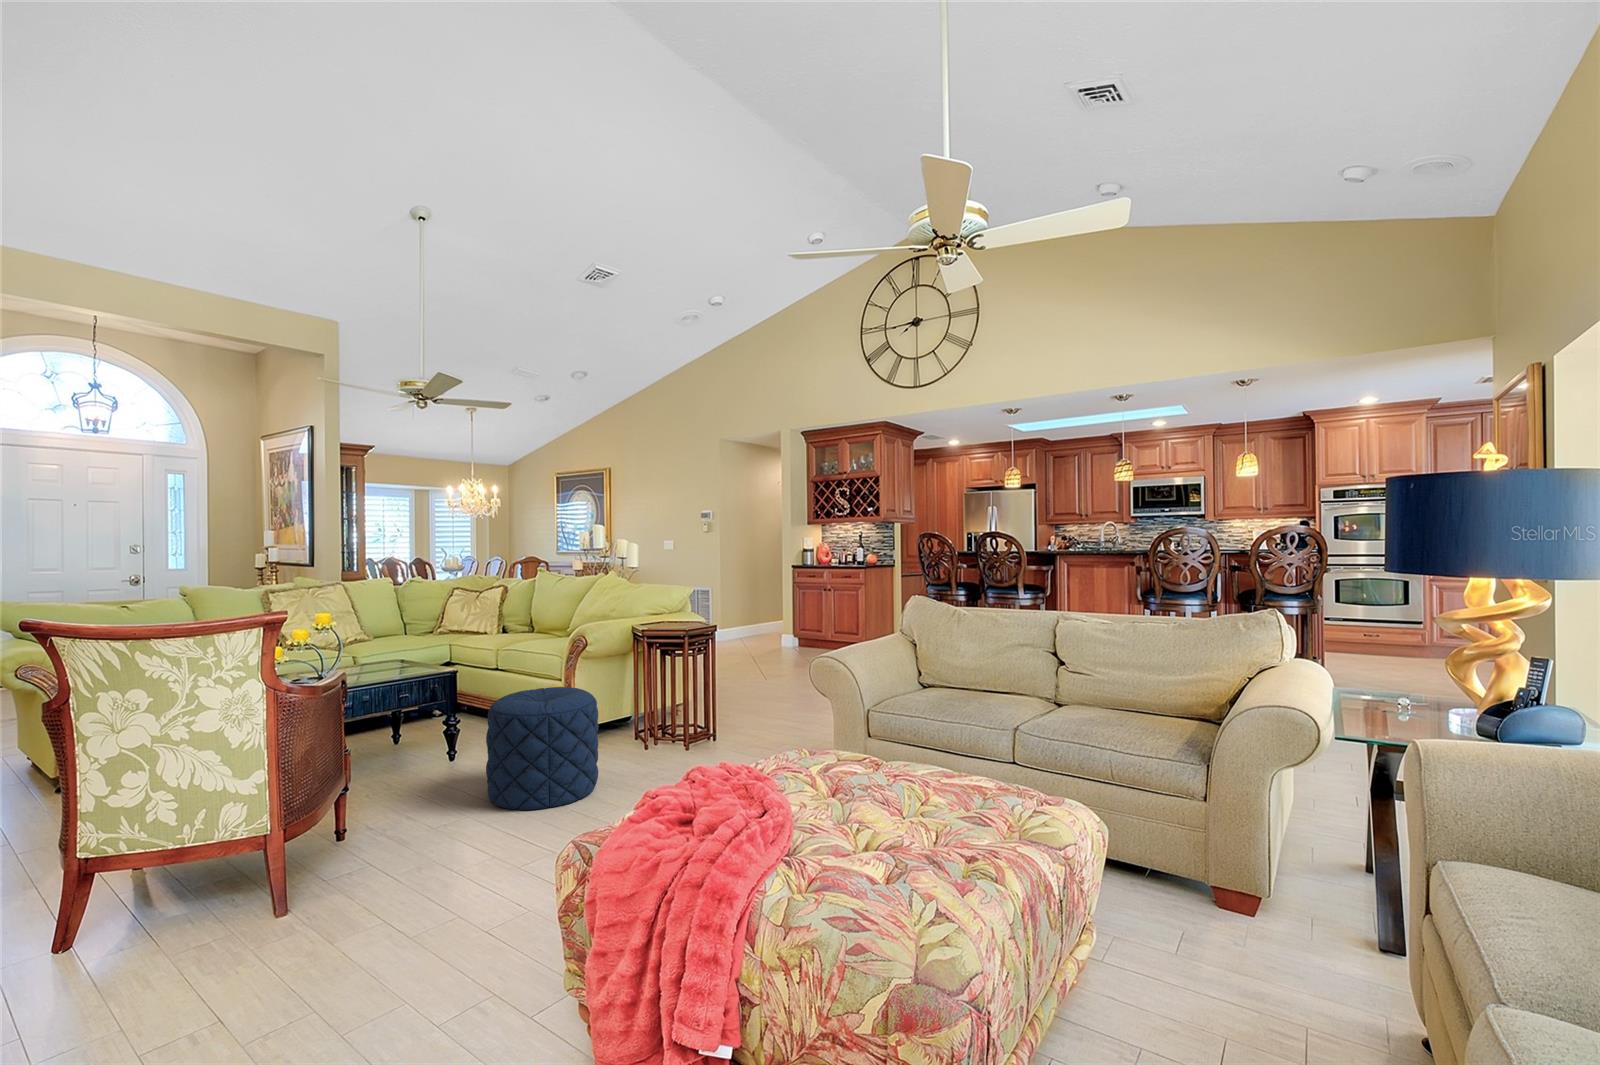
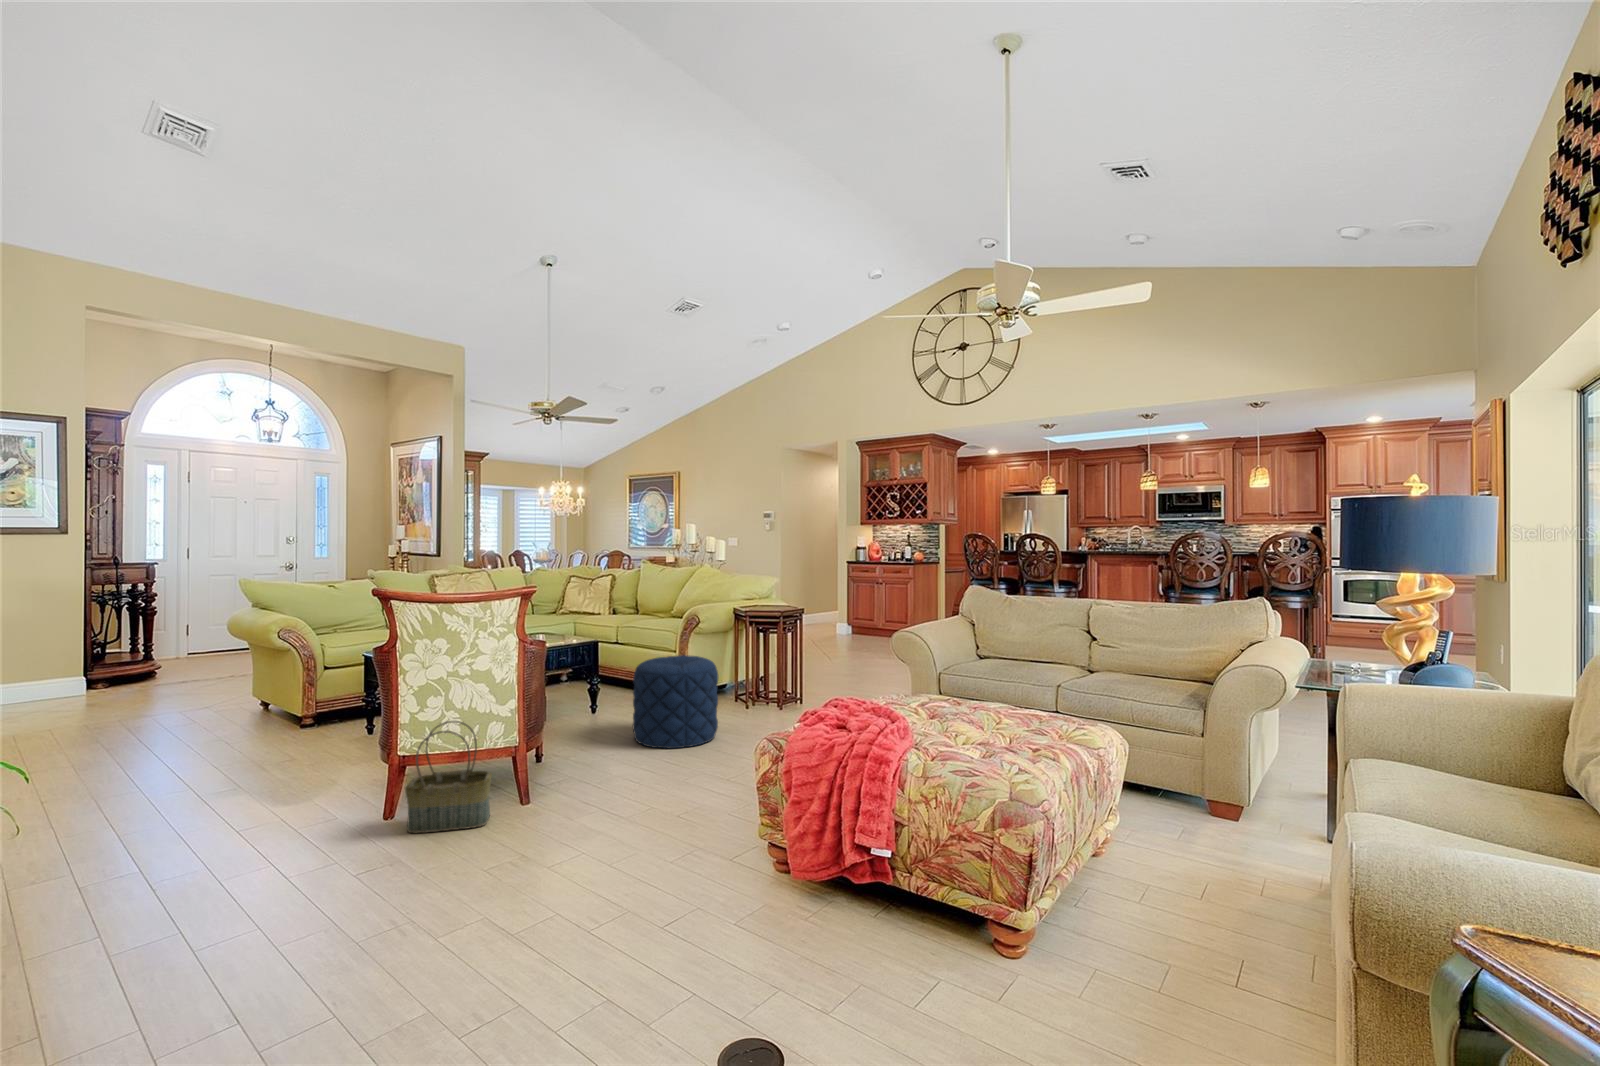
basket: none [63,805,217,980] -> present [405,721,492,833]

